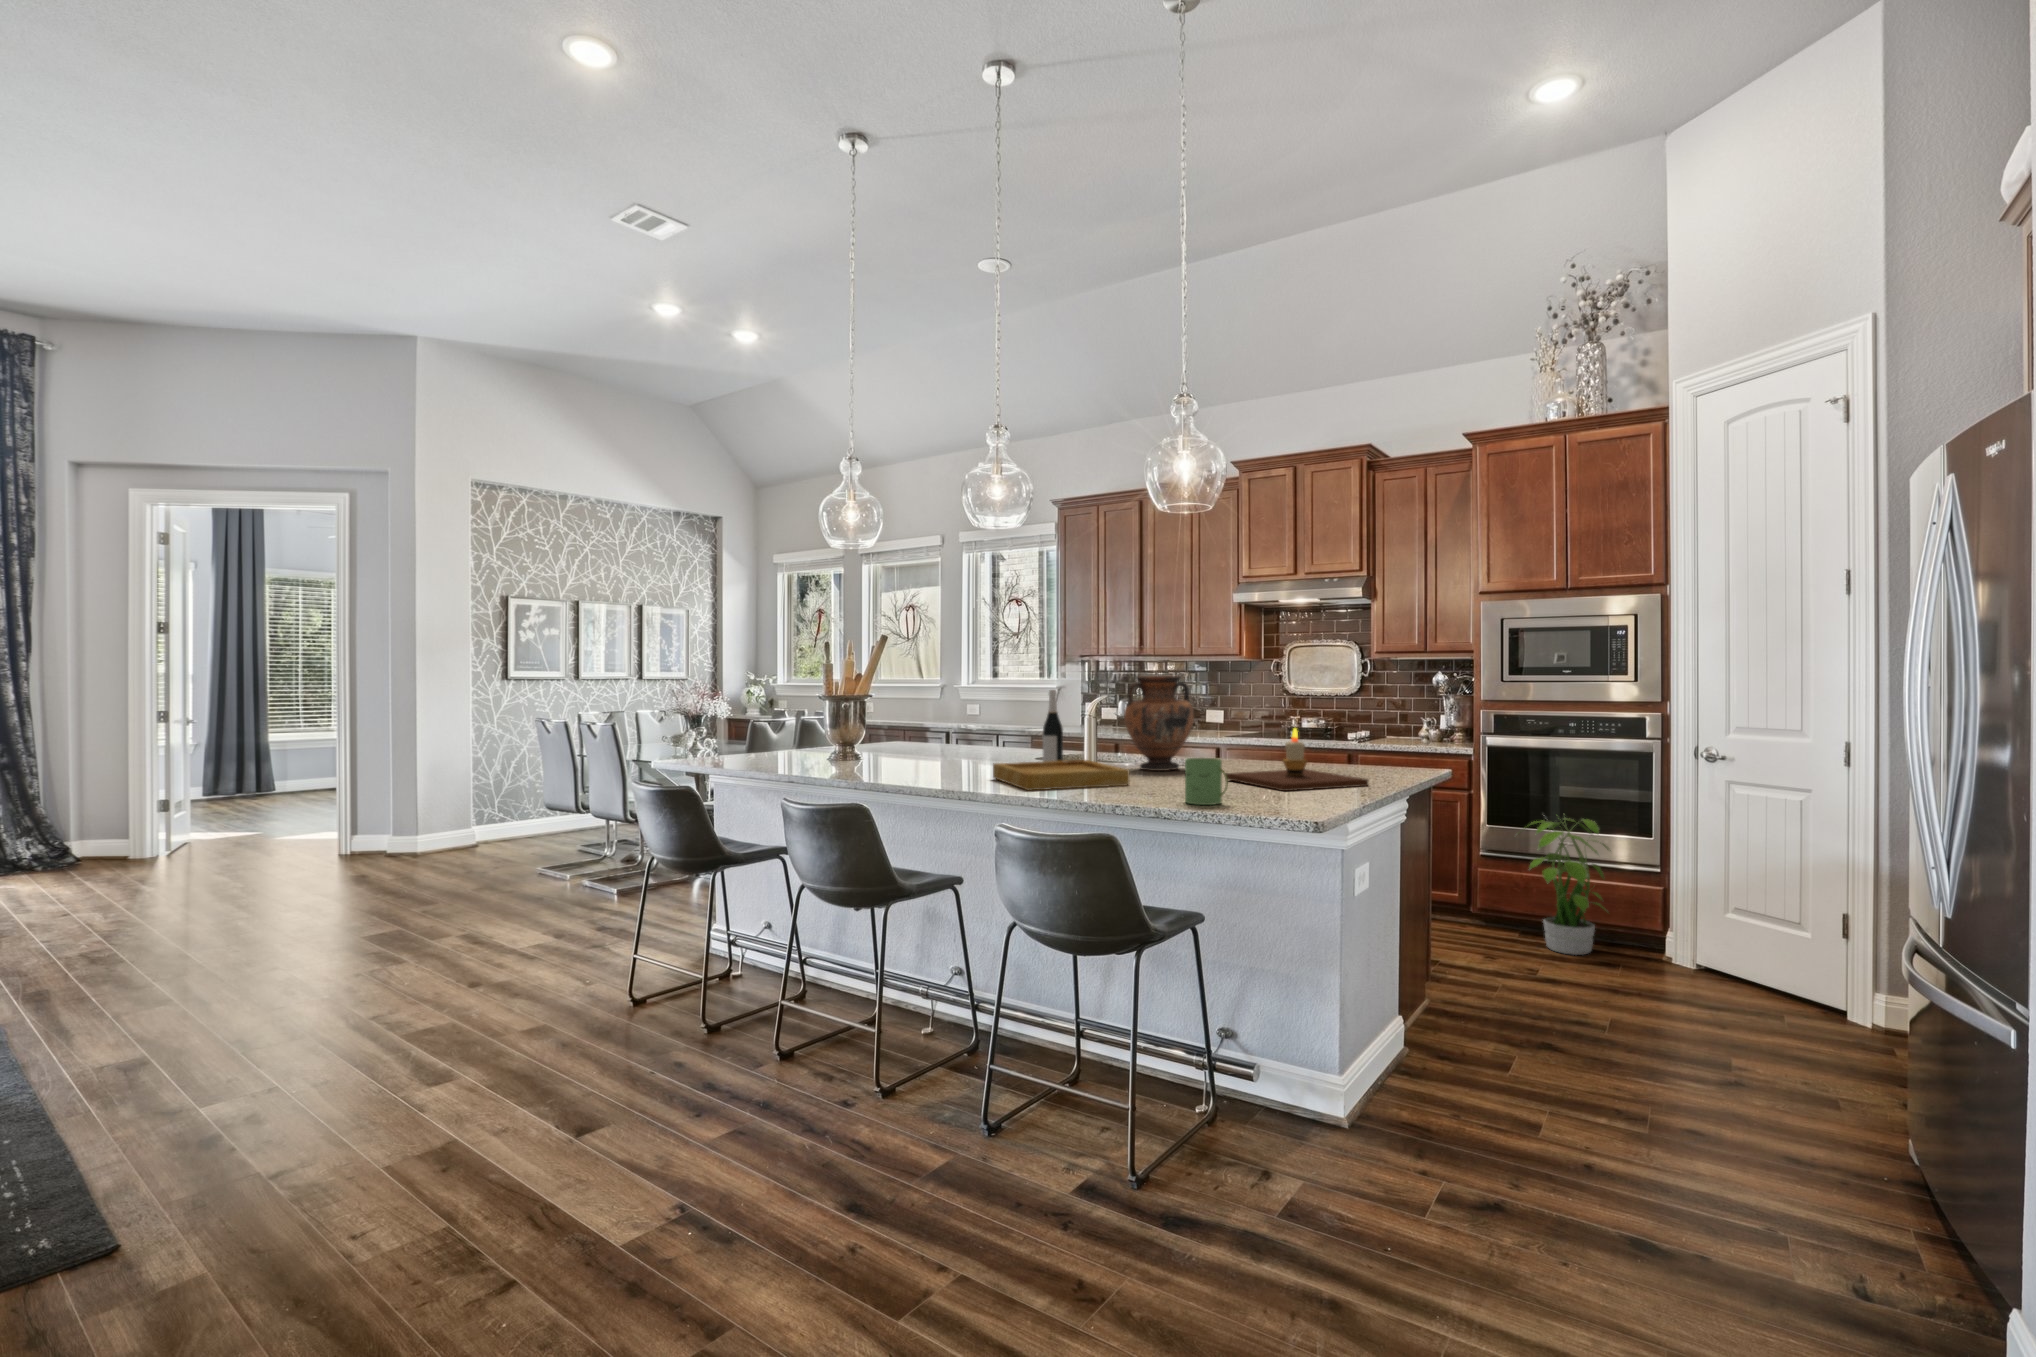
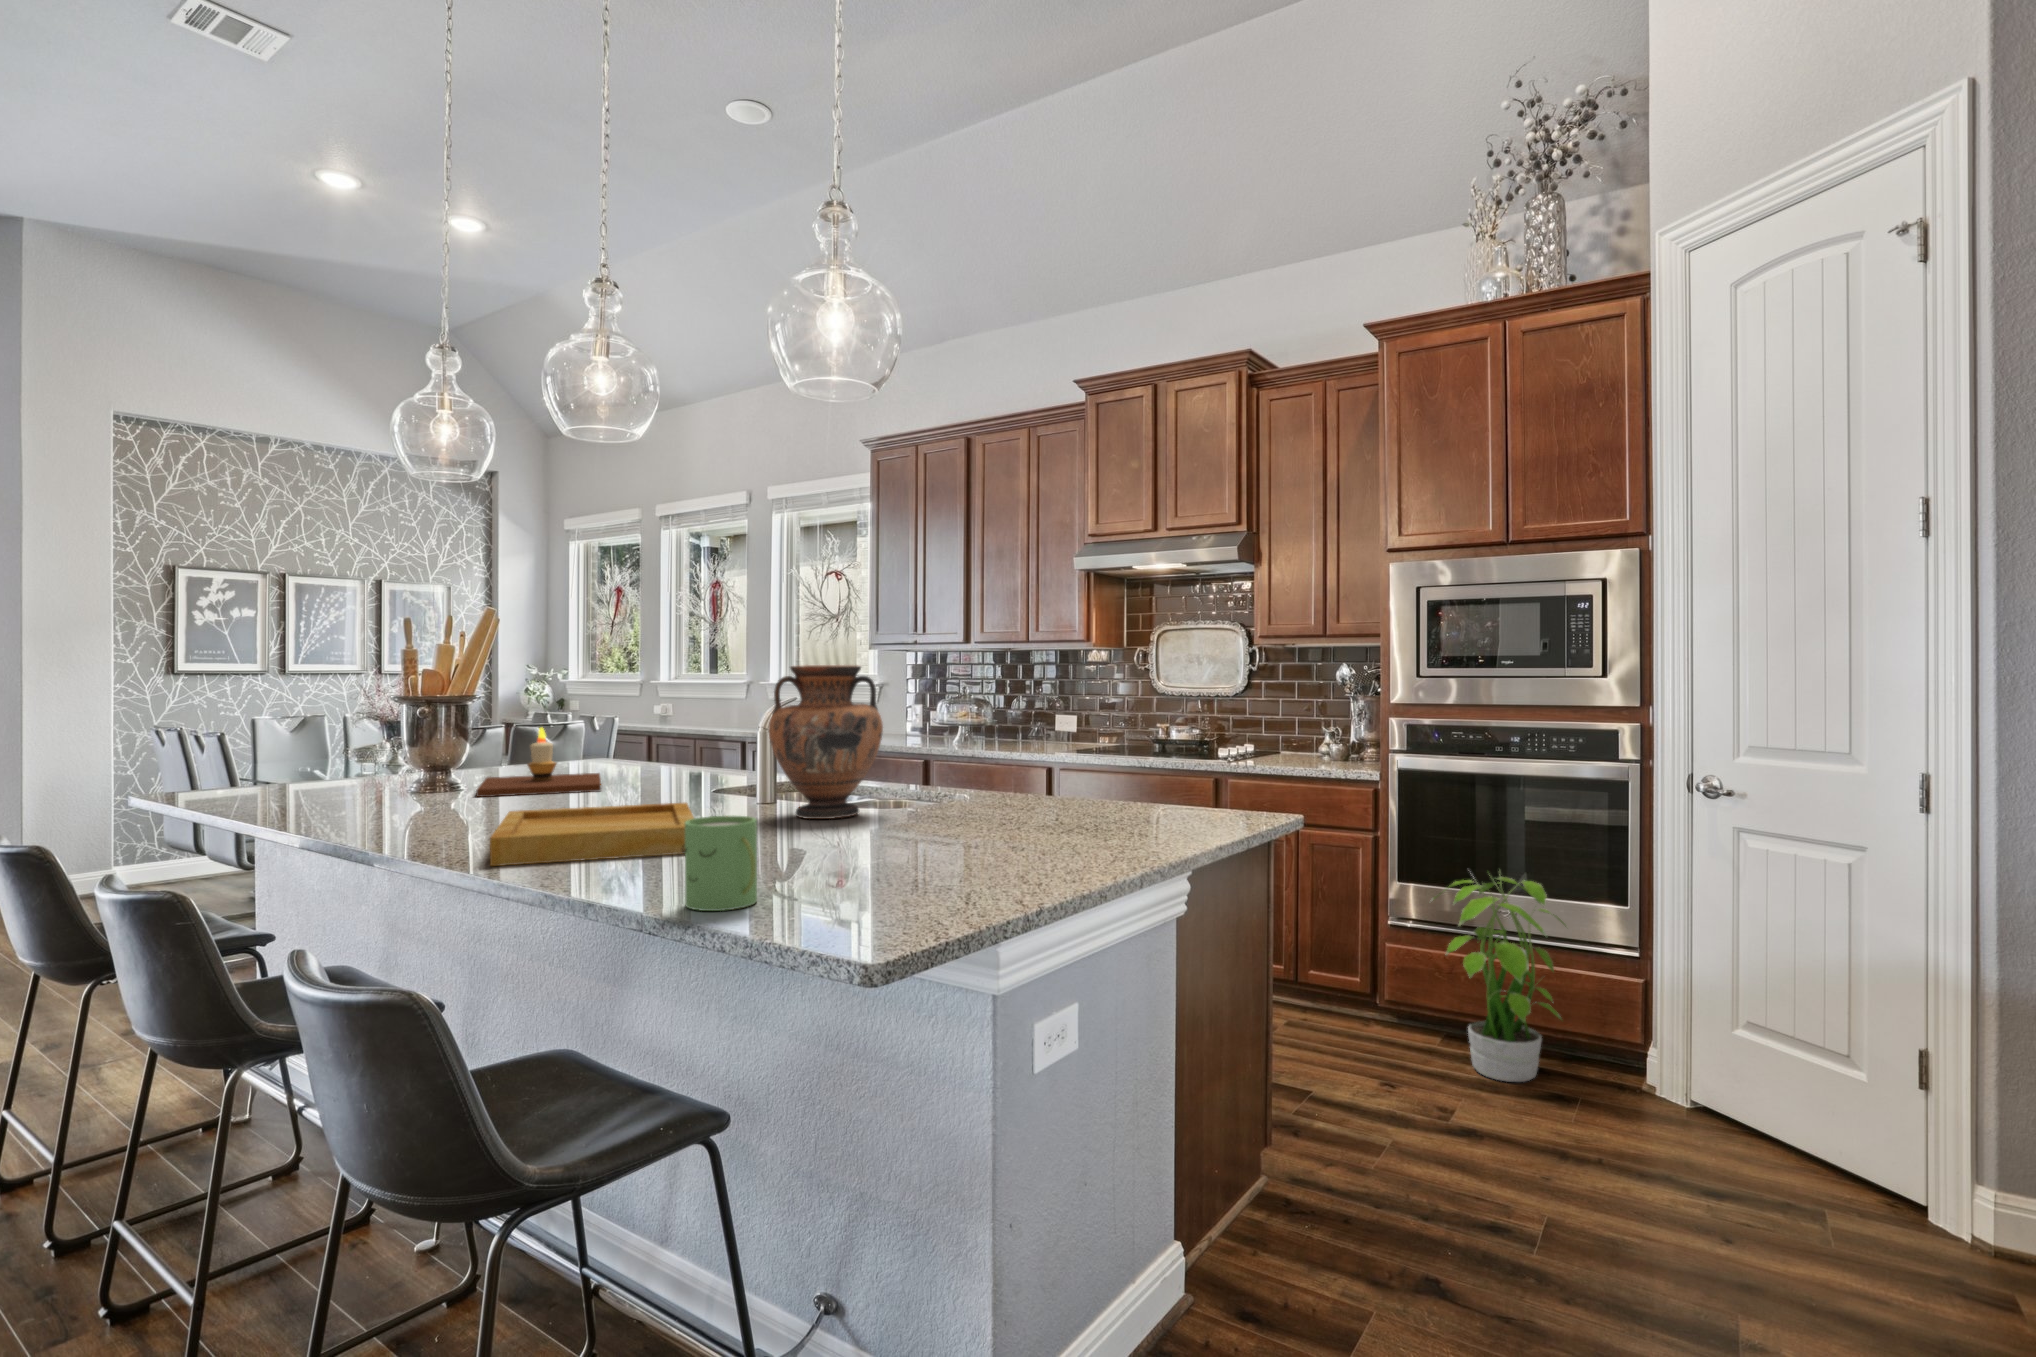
wine bottle: present [1043,690,1063,761] -> none [641,688,676,818]
candle: present [1226,728,1368,791] -> present [476,728,601,797]

